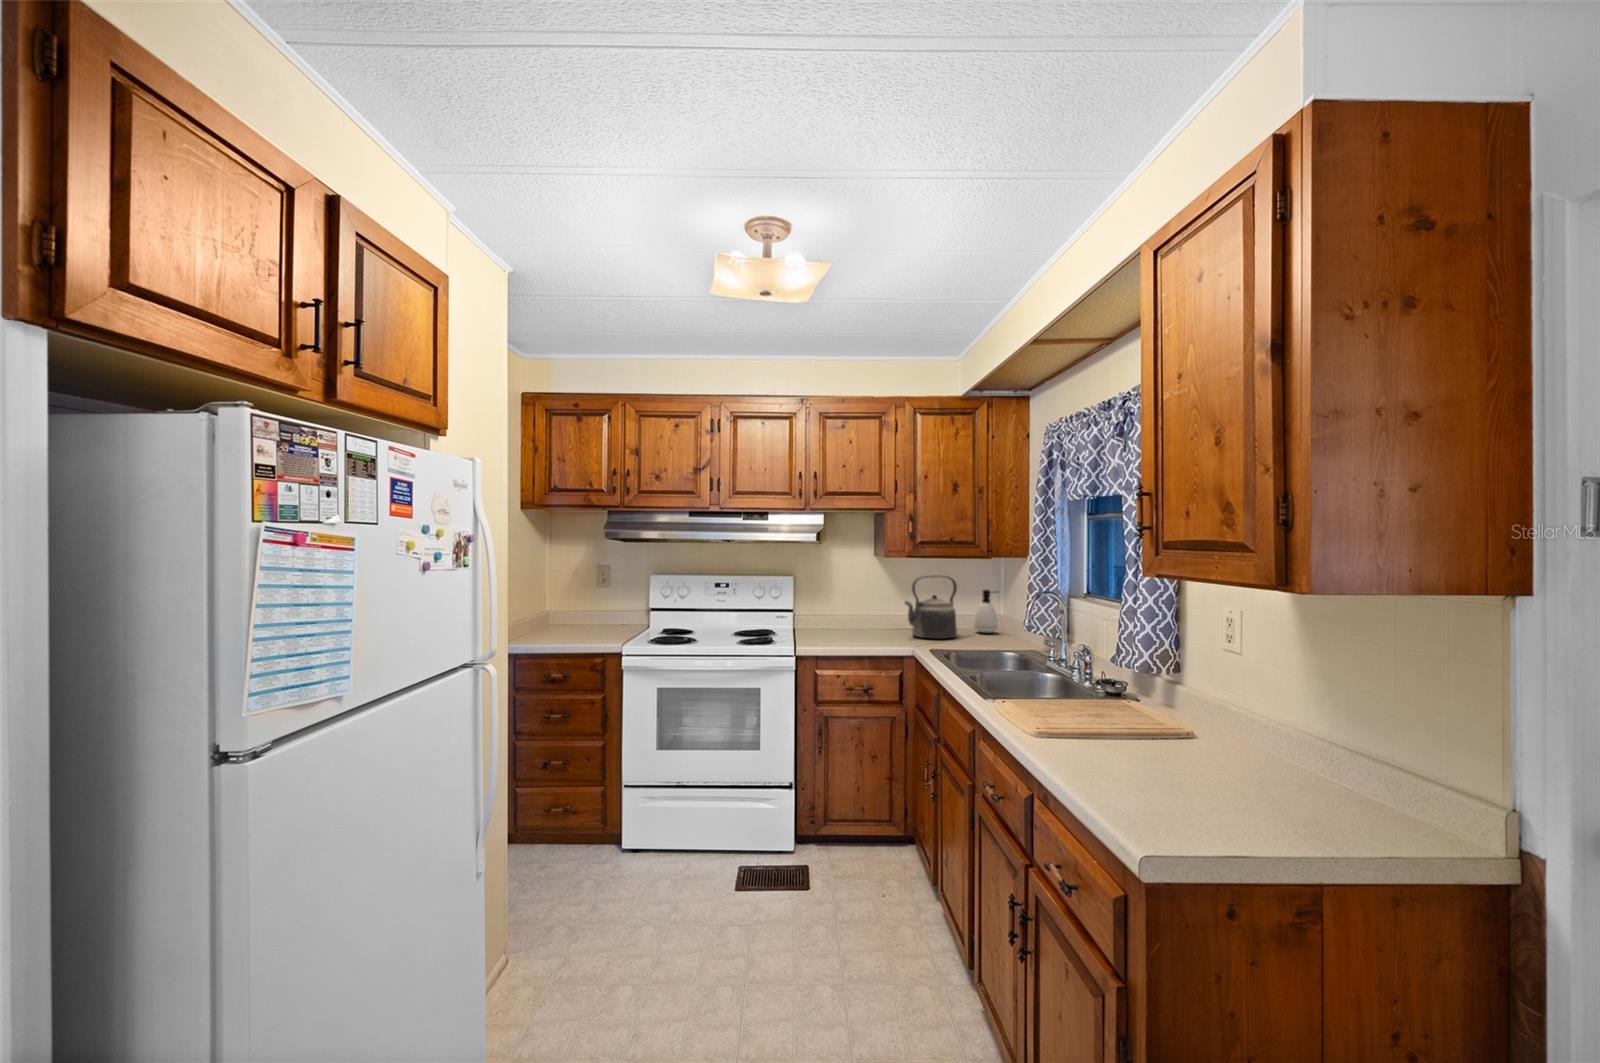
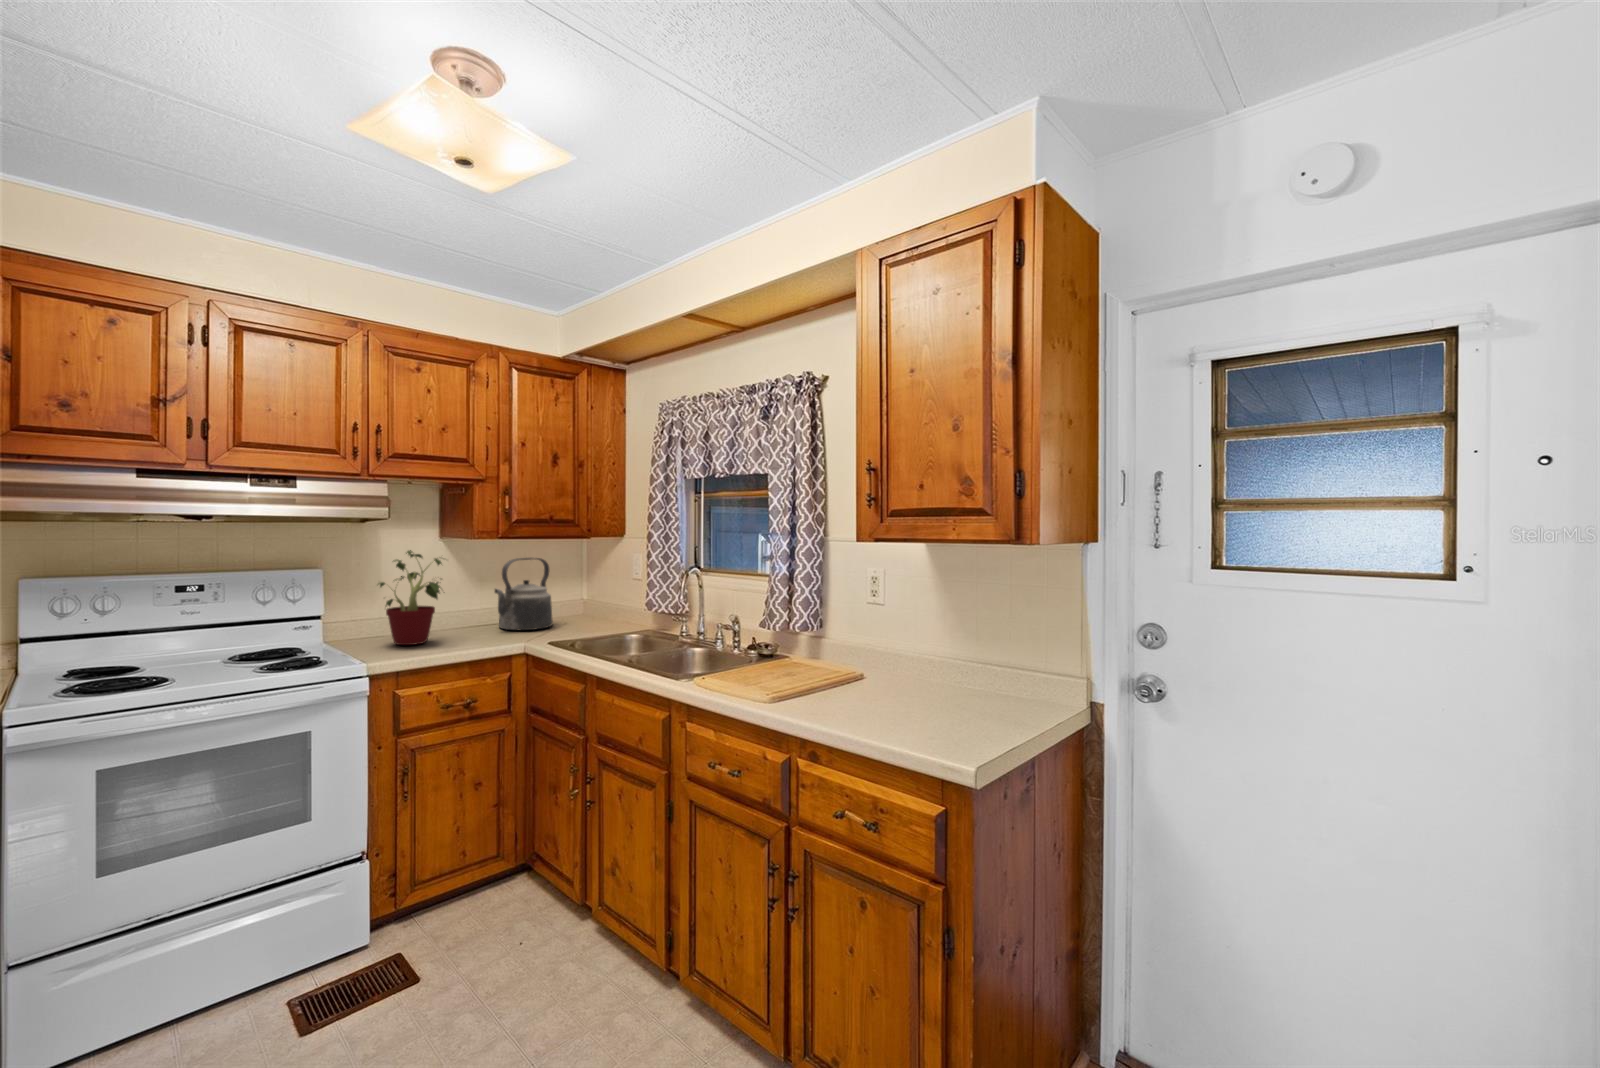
potted plant: none [815,566,869,640] -> present [378,550,442,645]
soap dispenser: present [974,590,998,633] -> none [564,571,591,617]

